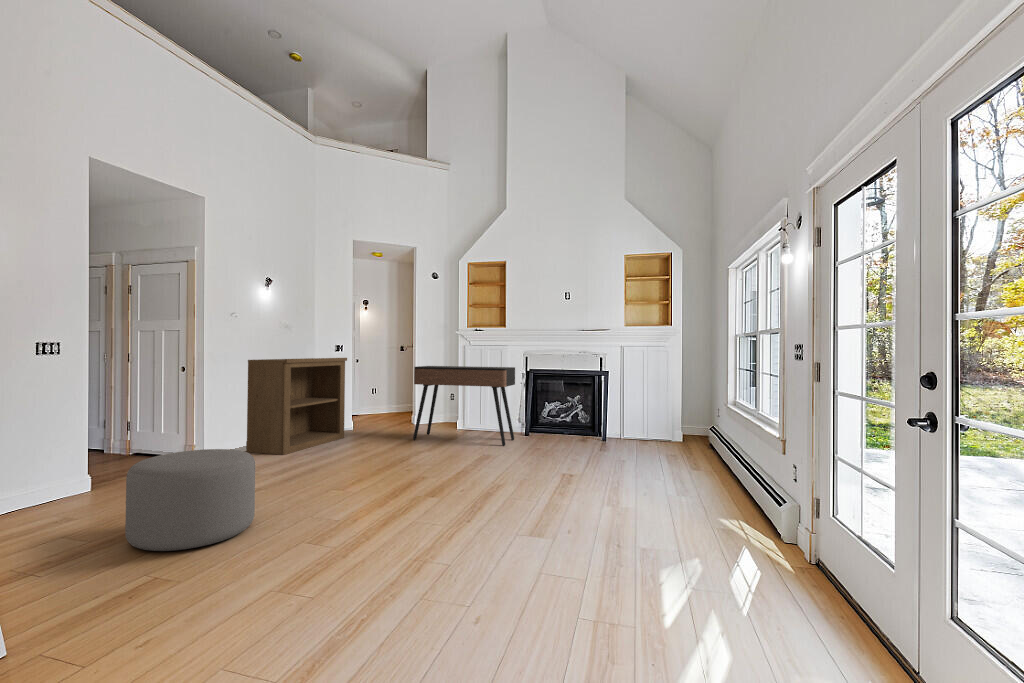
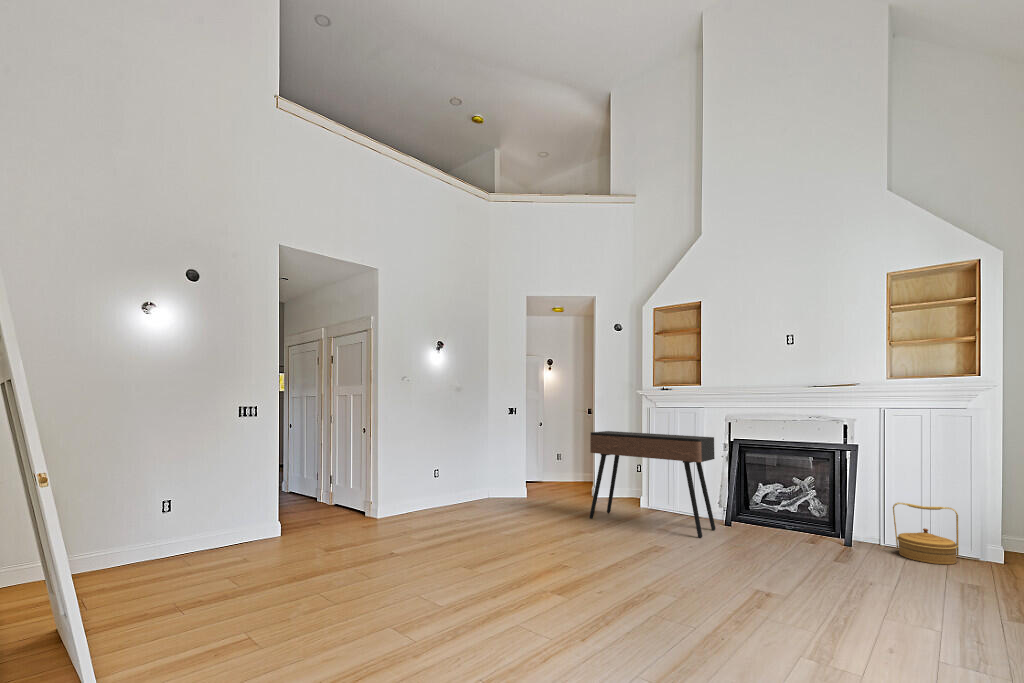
bookshelf: present [246,358,347,455] -> none [417,419,520,524]
woven basket: none [633,408,670,447] -> present [893,503,959,564]
ottoman: present [125,449,255,551] -> none [274,522,397,635]

